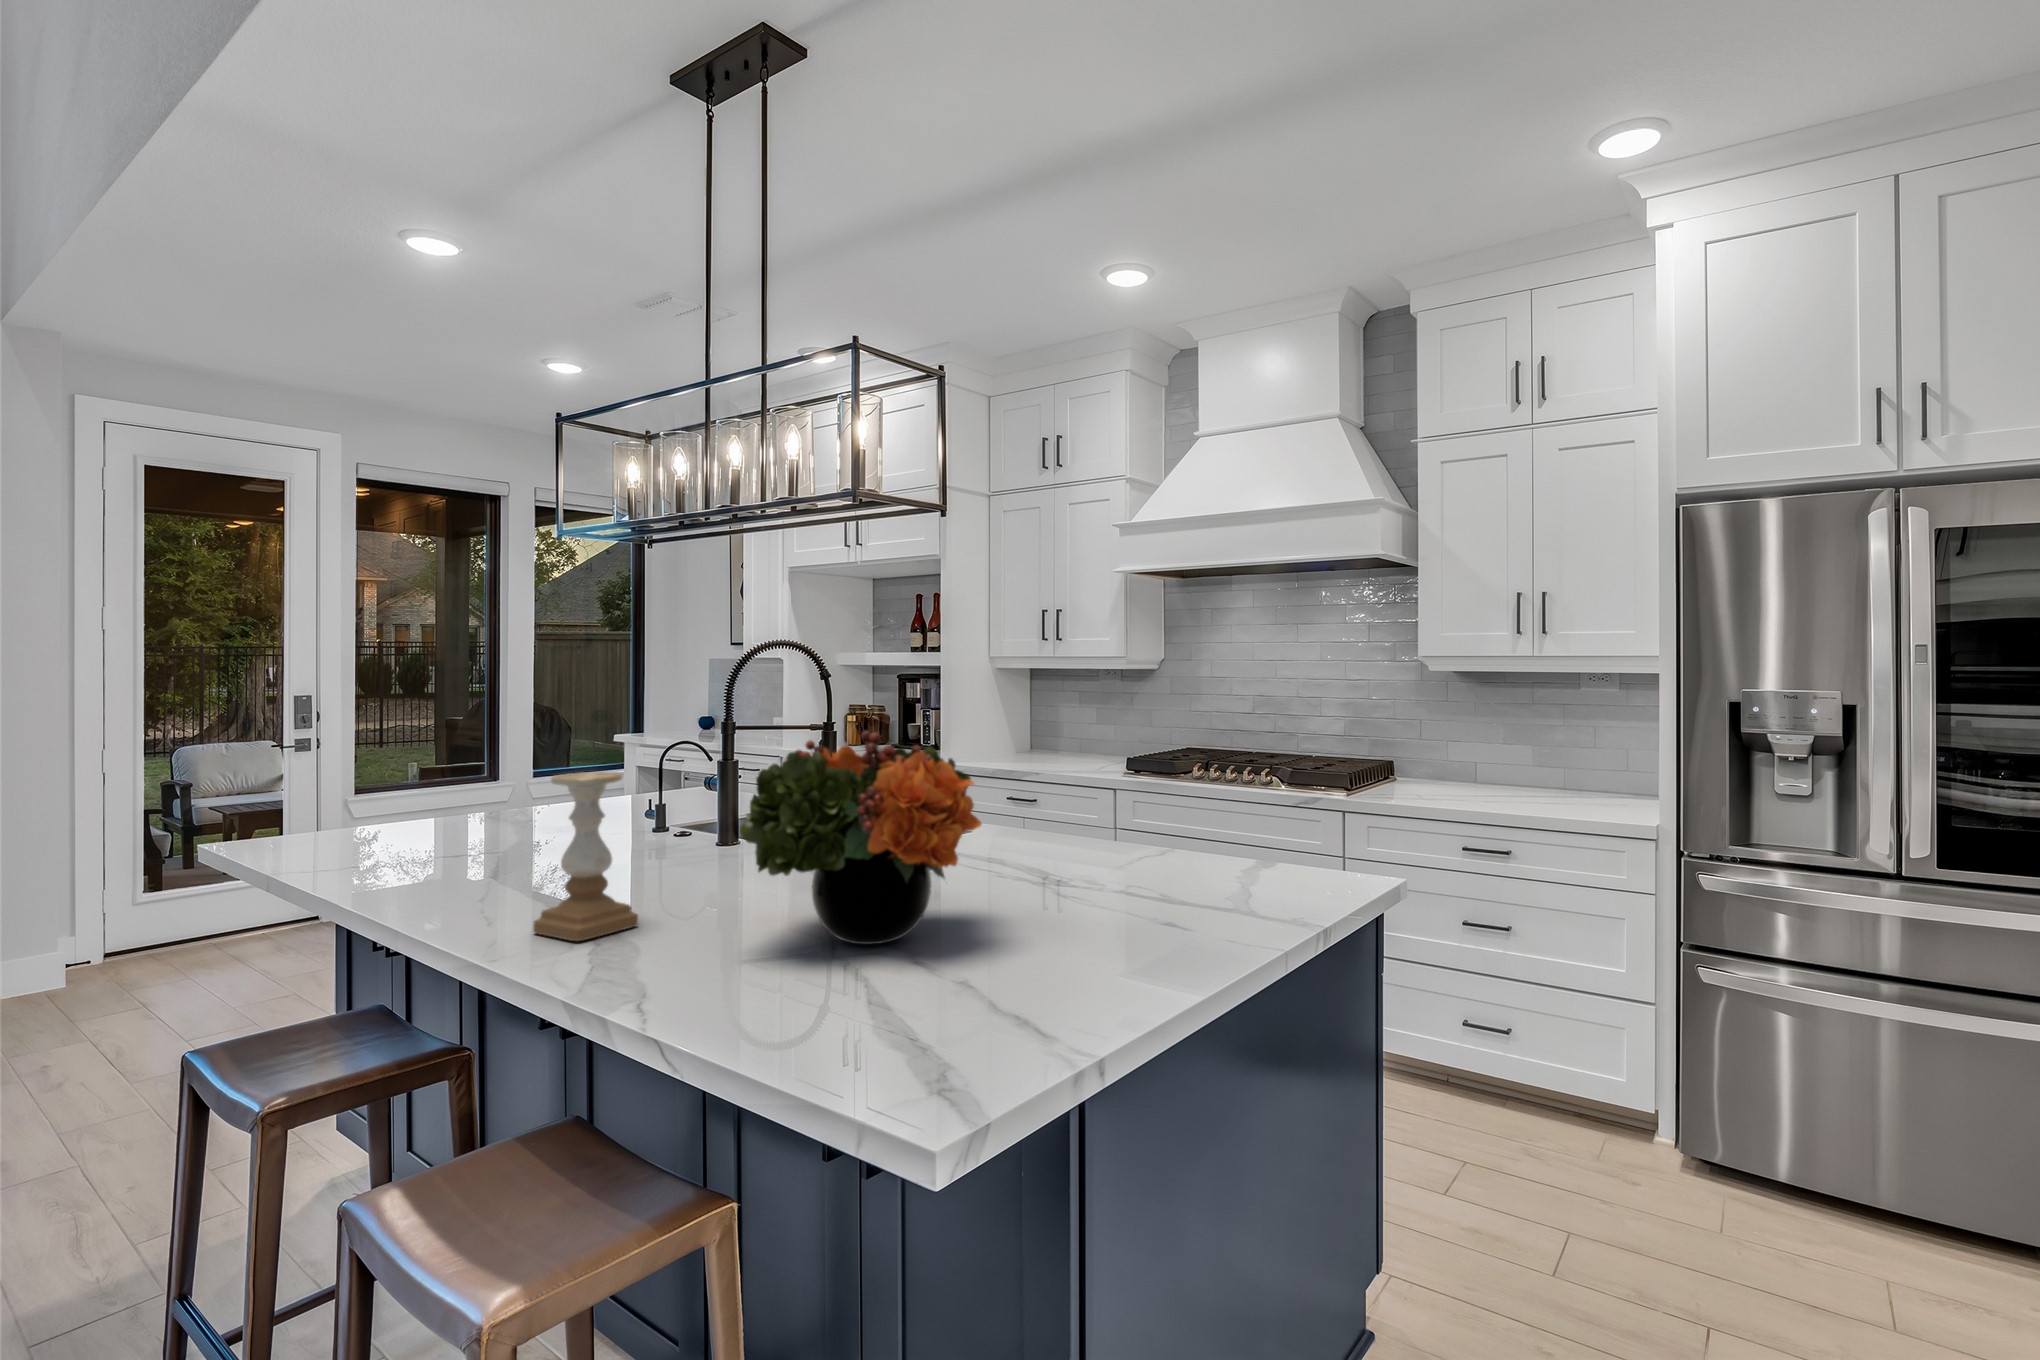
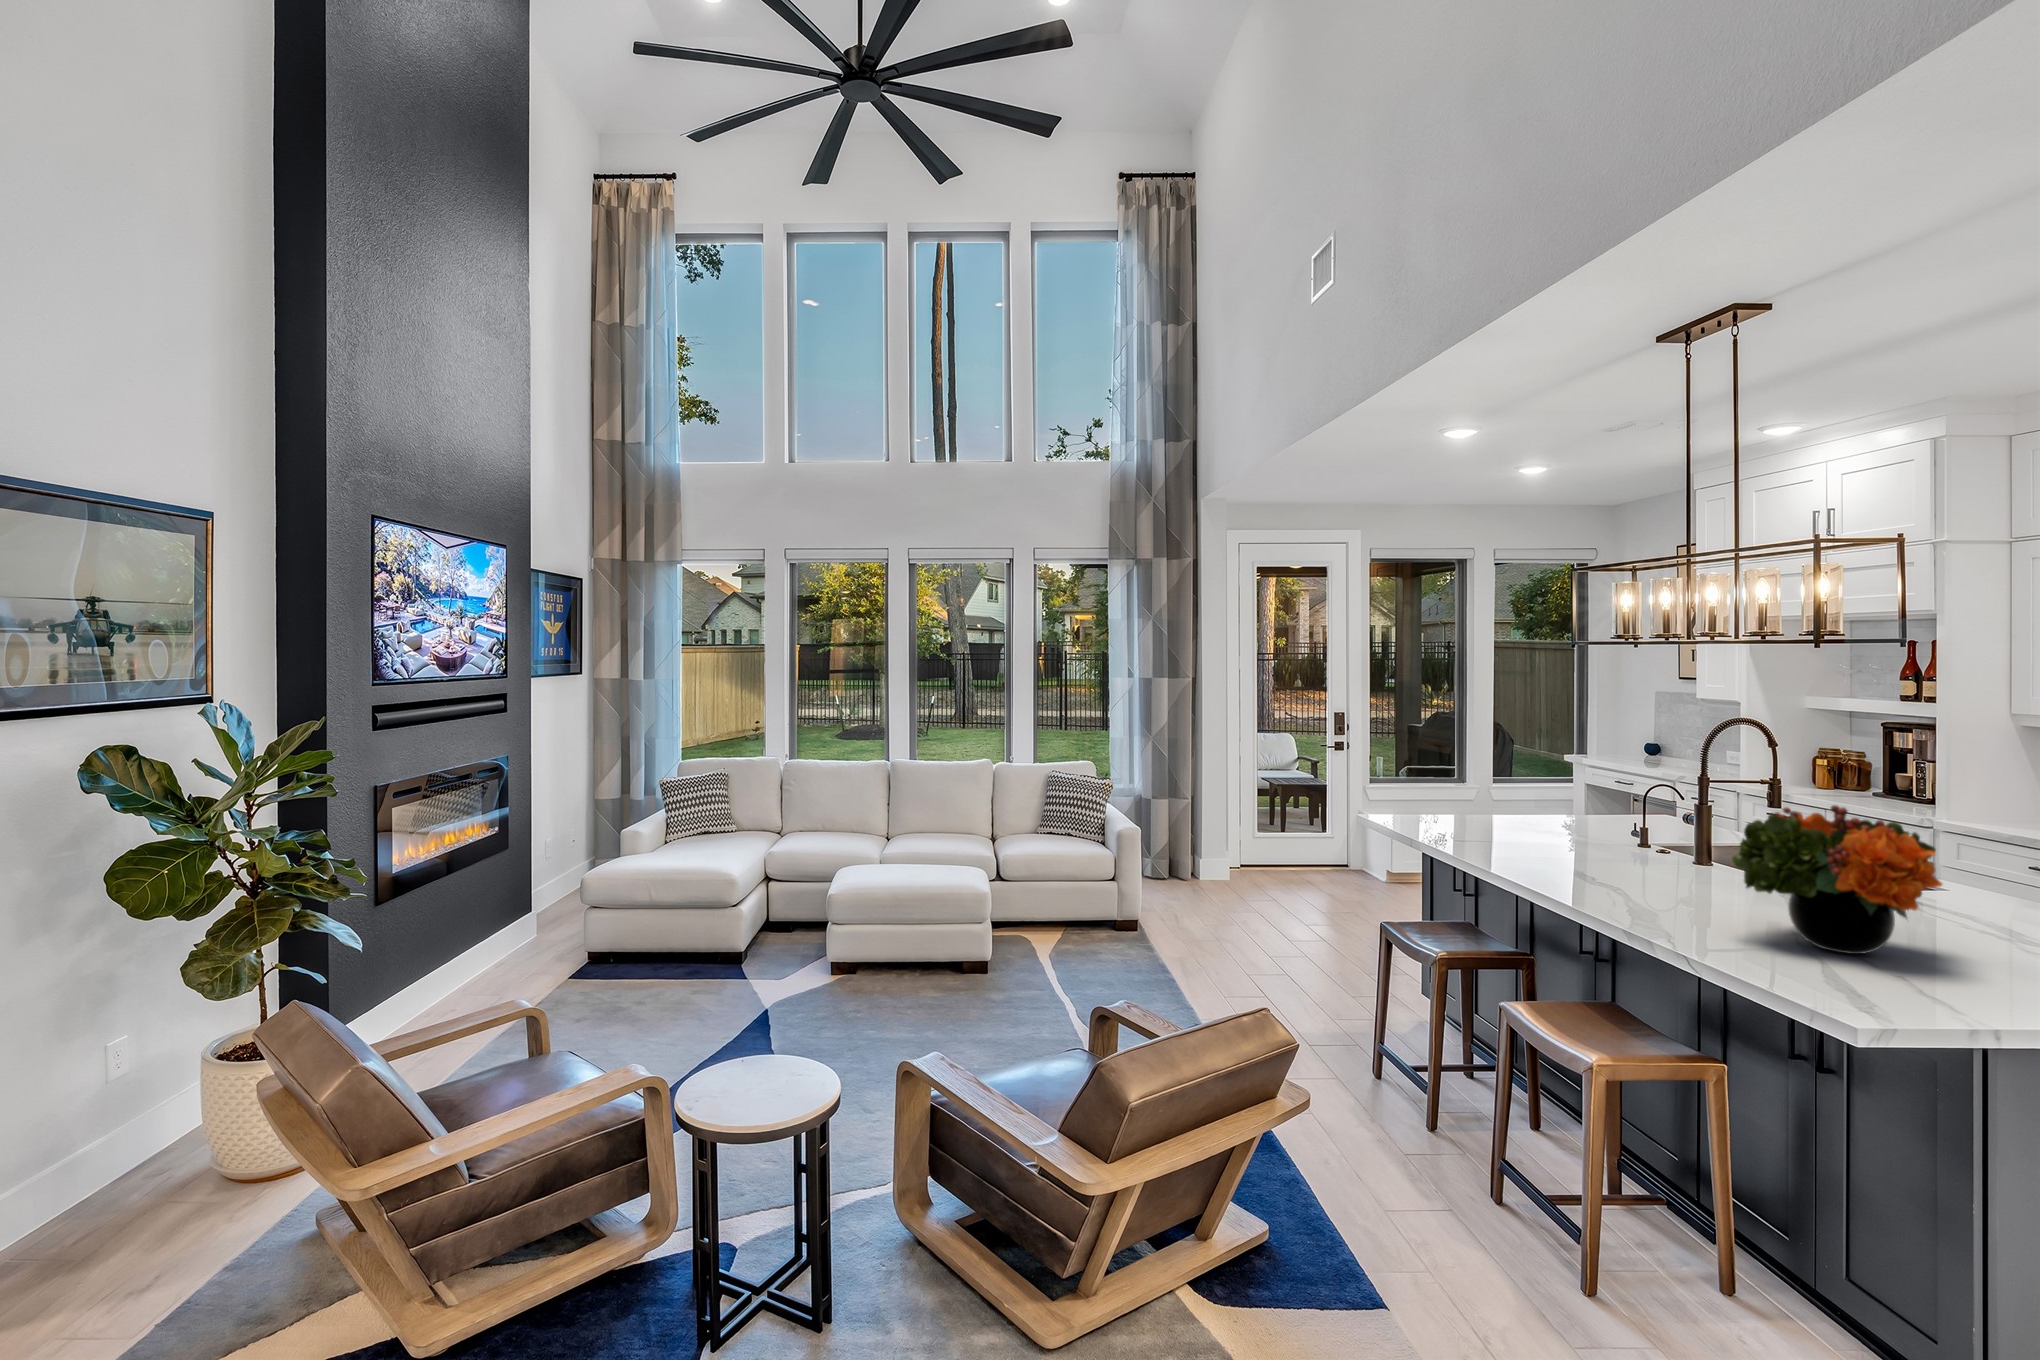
candle holder: present [533,772,638,941] -> none [1583,807,1653,909]

